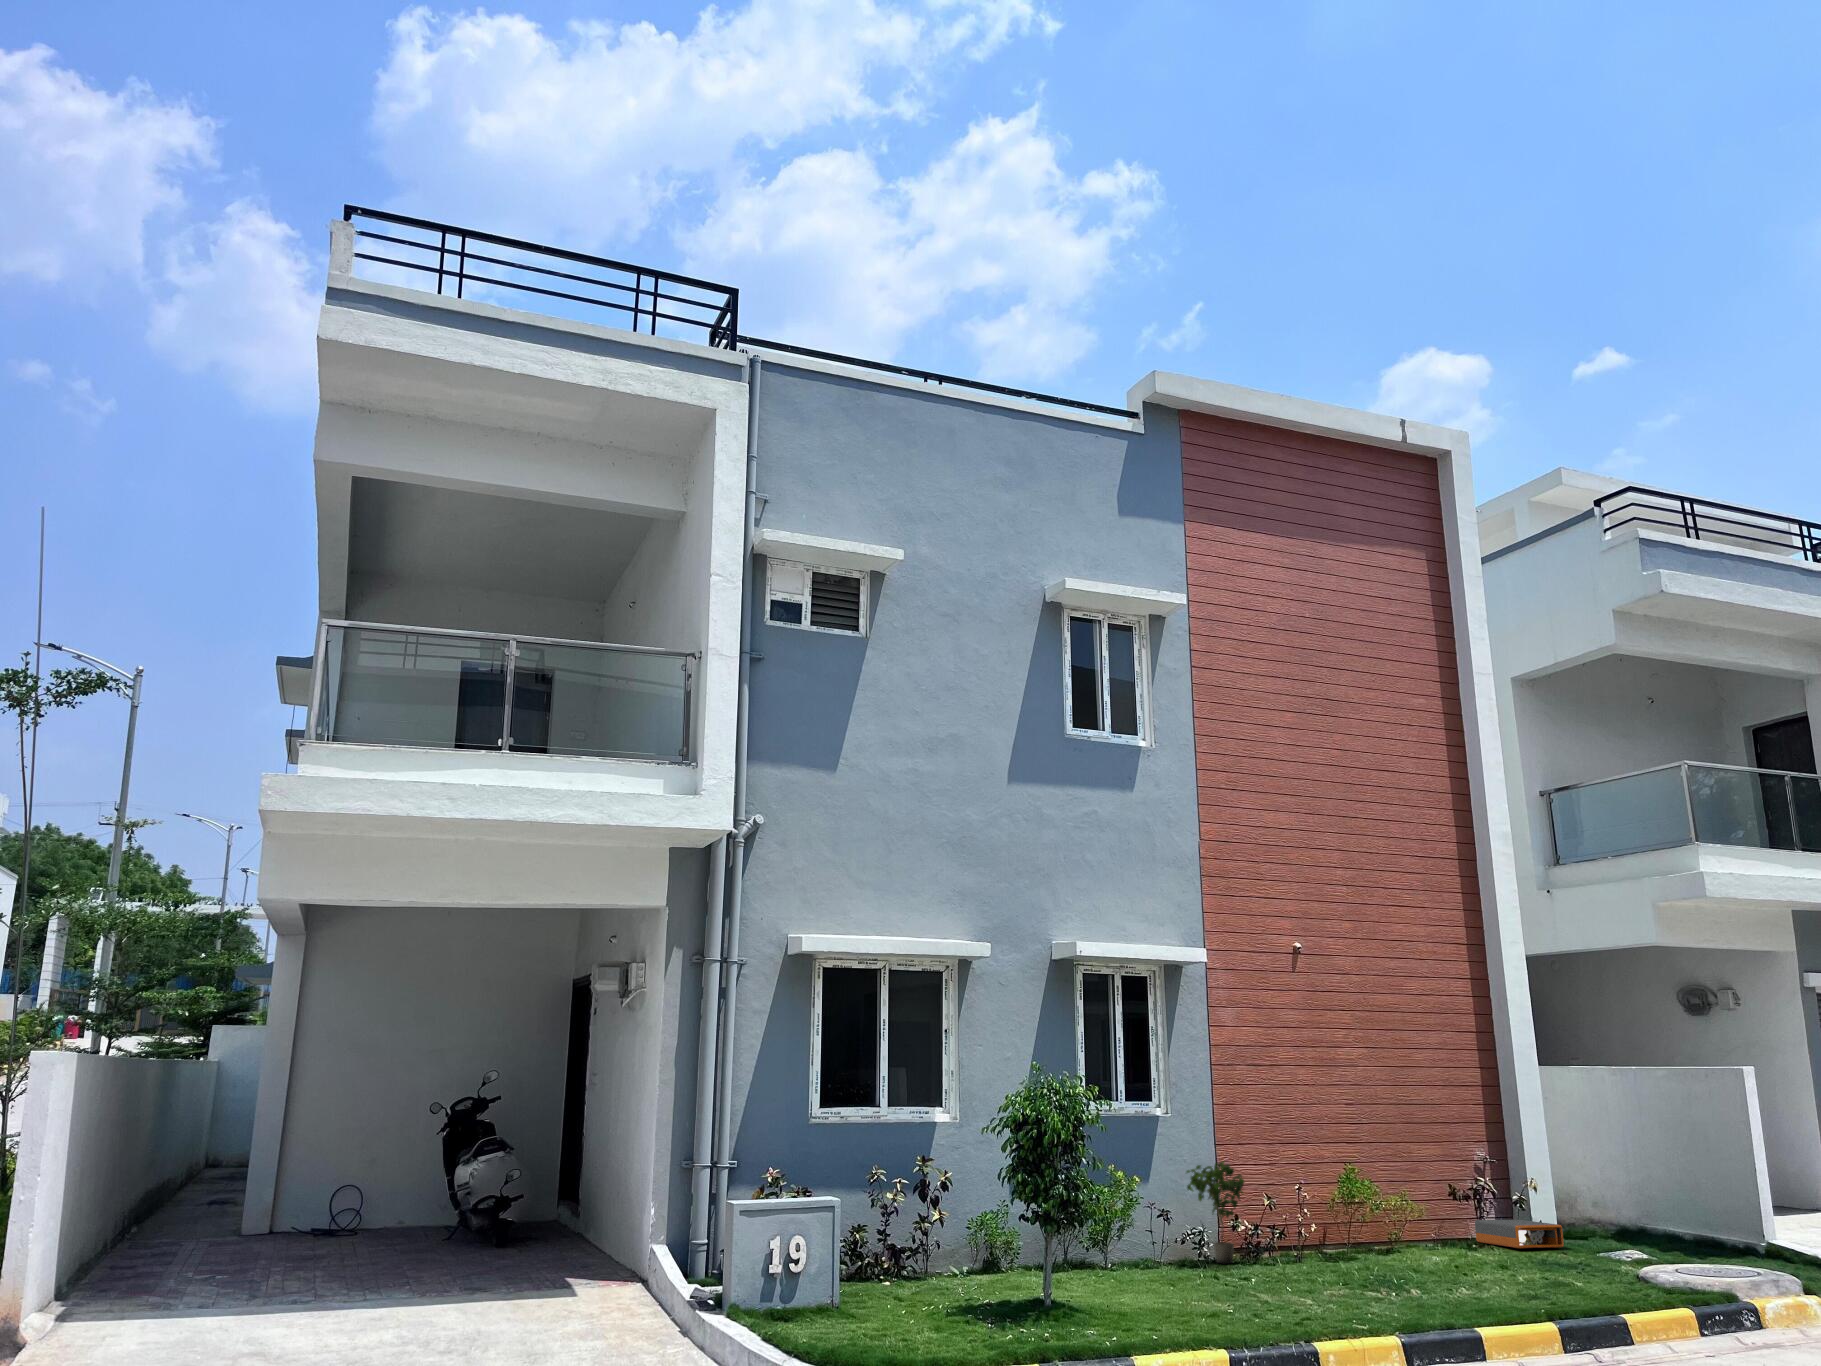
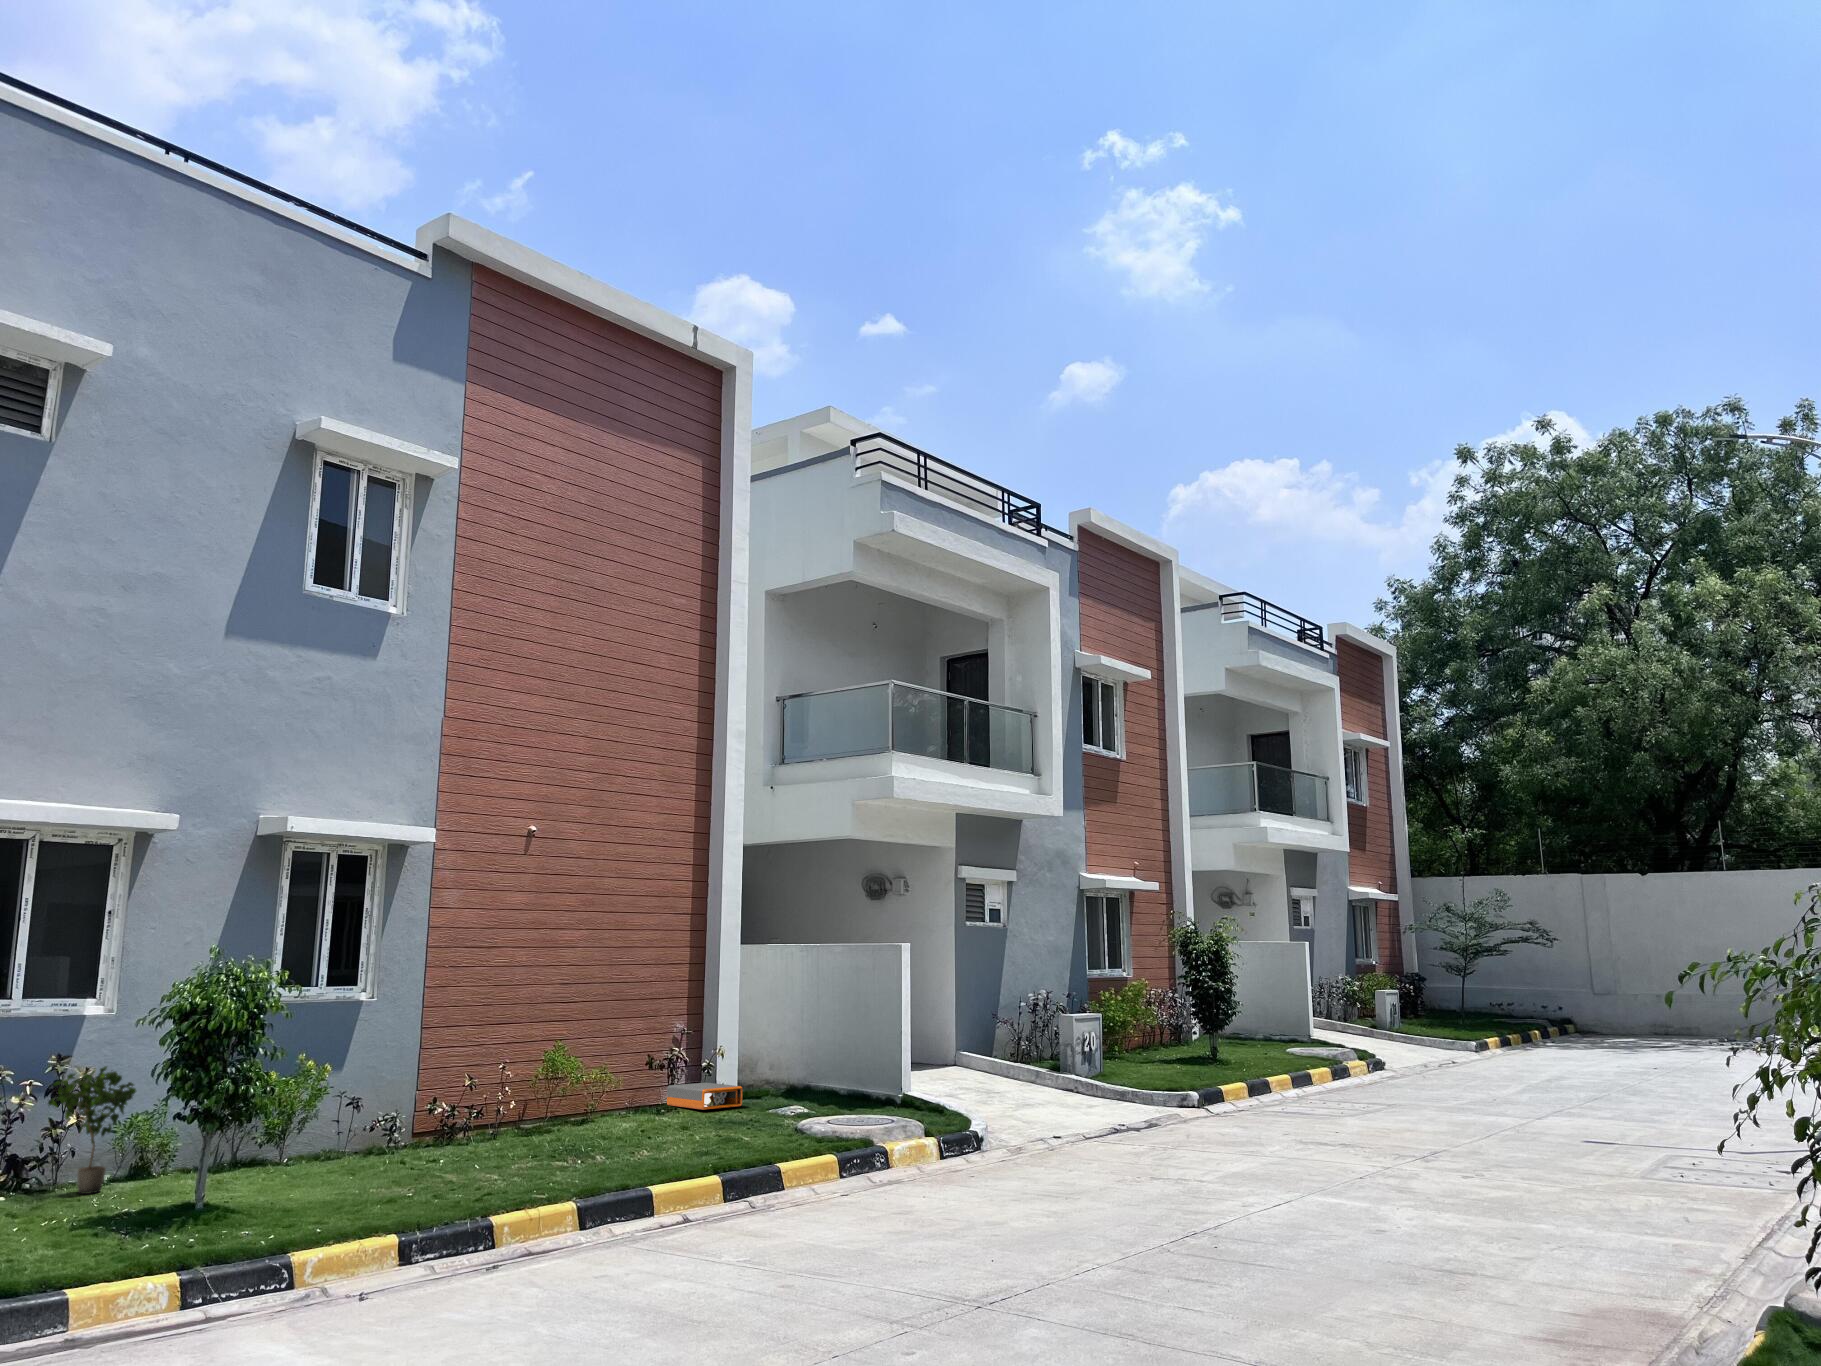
potted plant: present [1186,1161,1244,1264] -> present [48,1066,136,1194]

